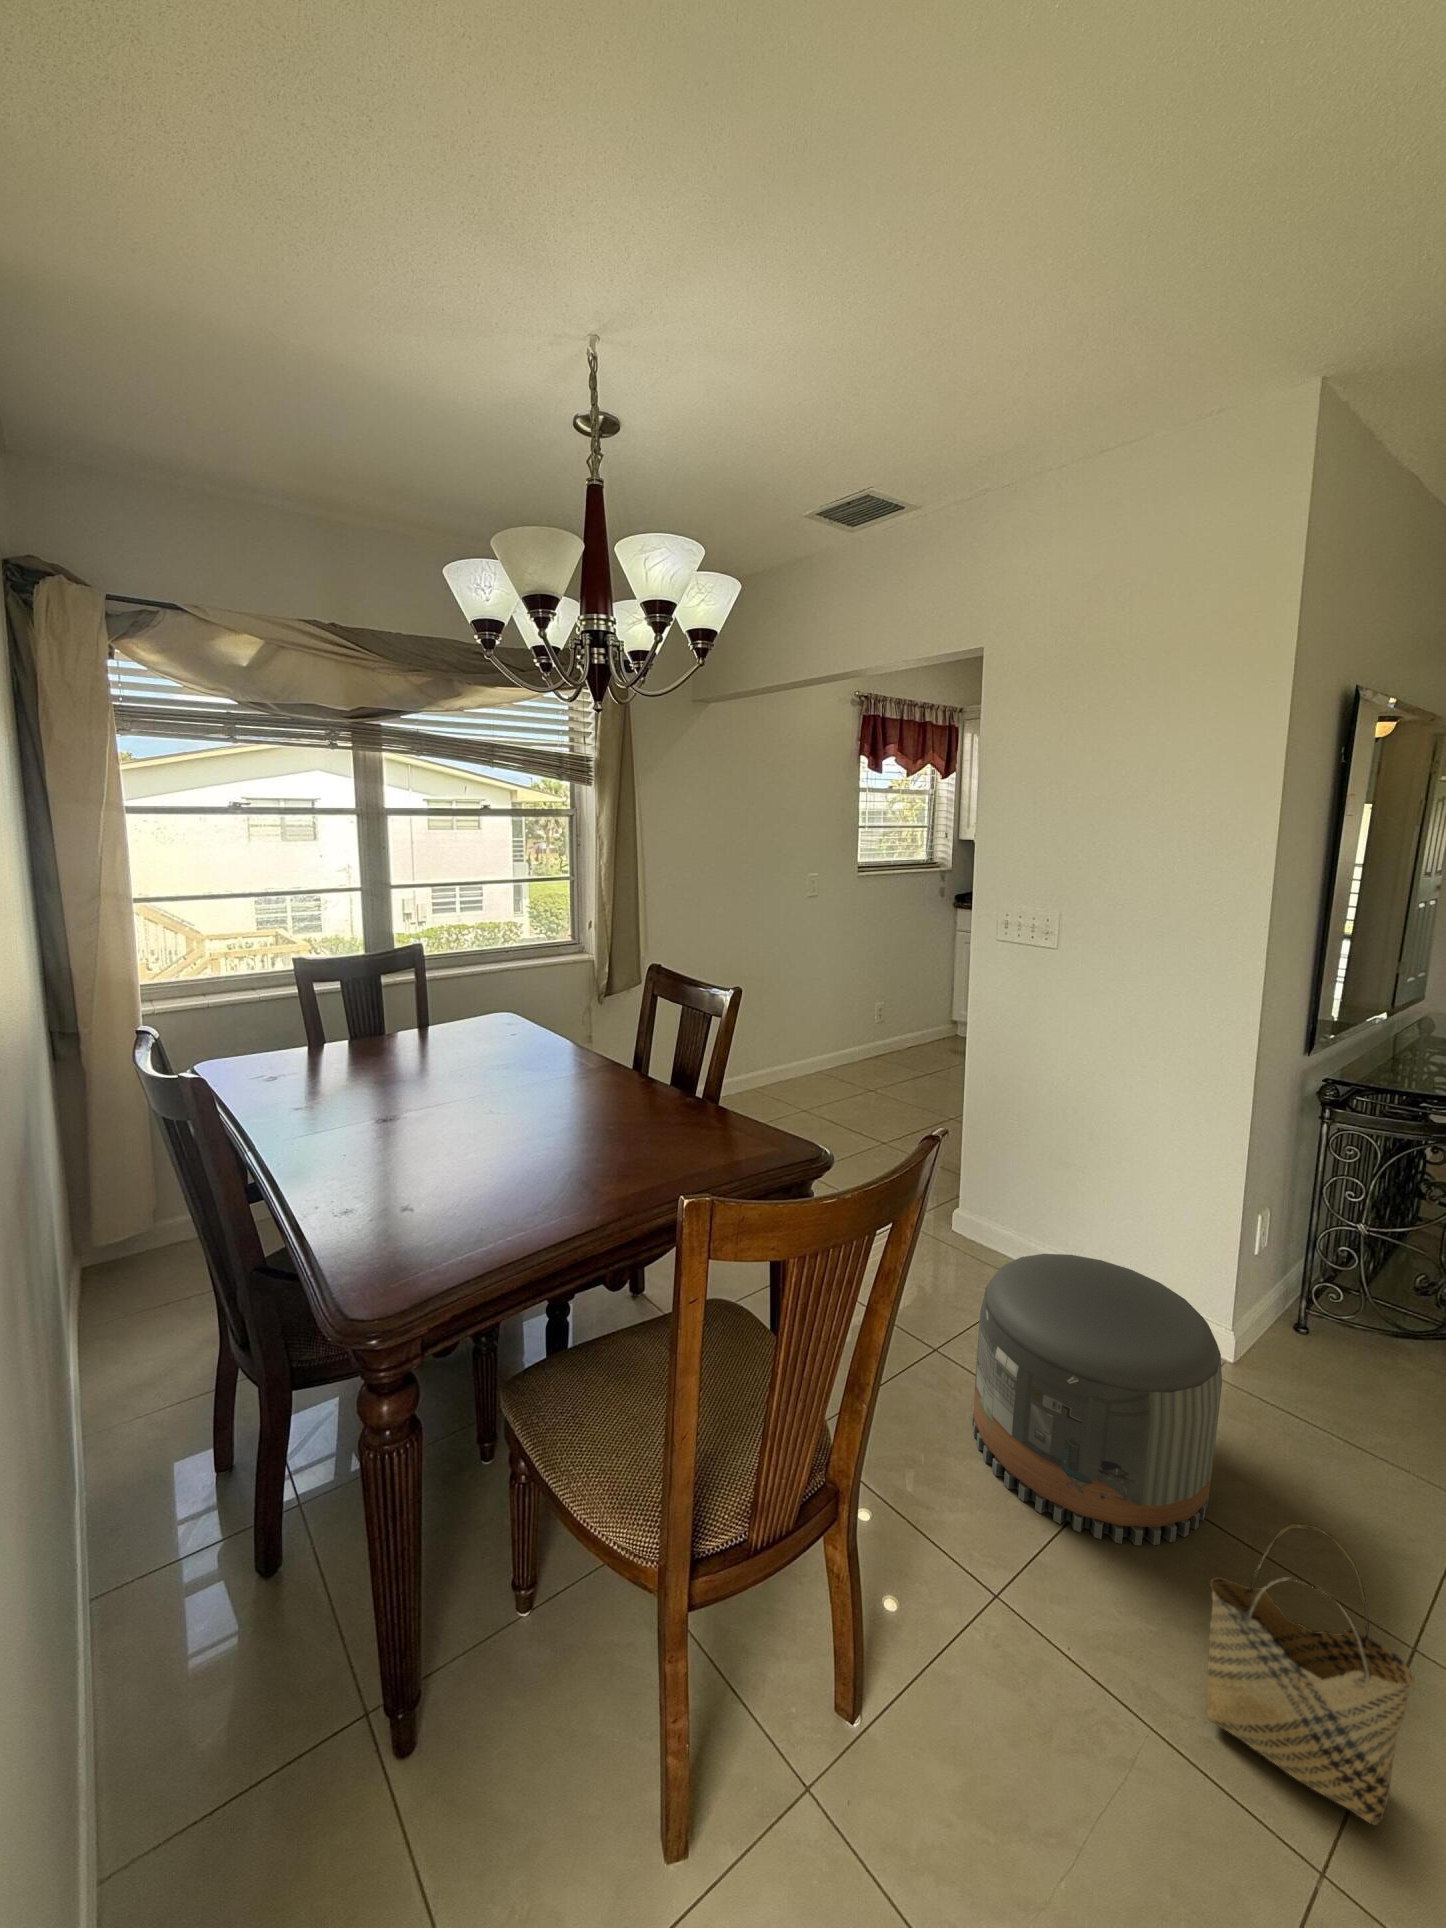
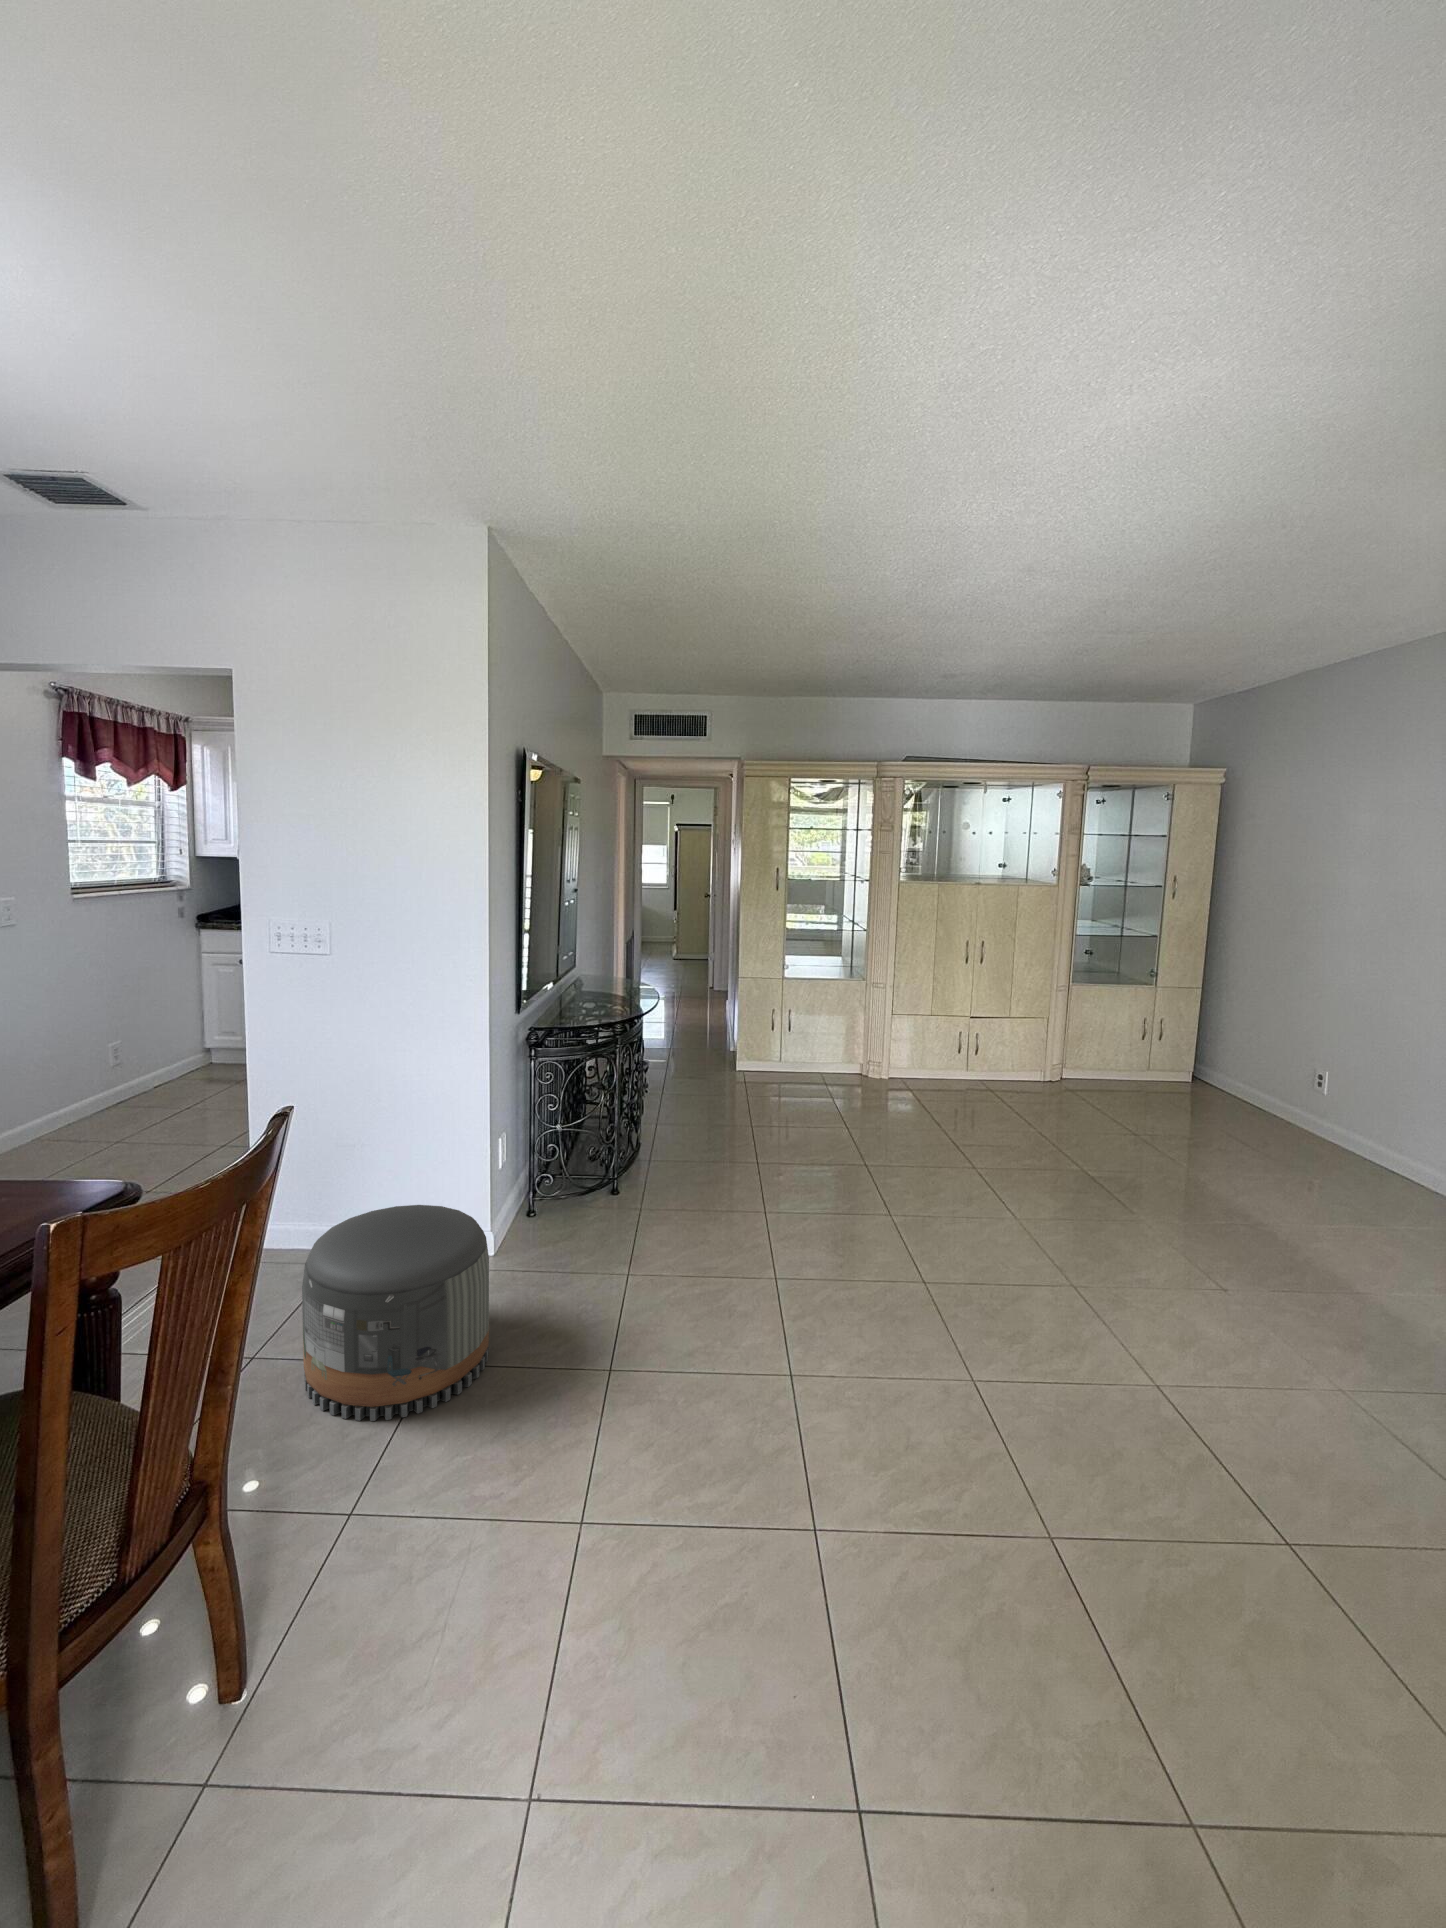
woven basket: present [1206,1524,1414,1825] -> none [497,1308,604,1472]

